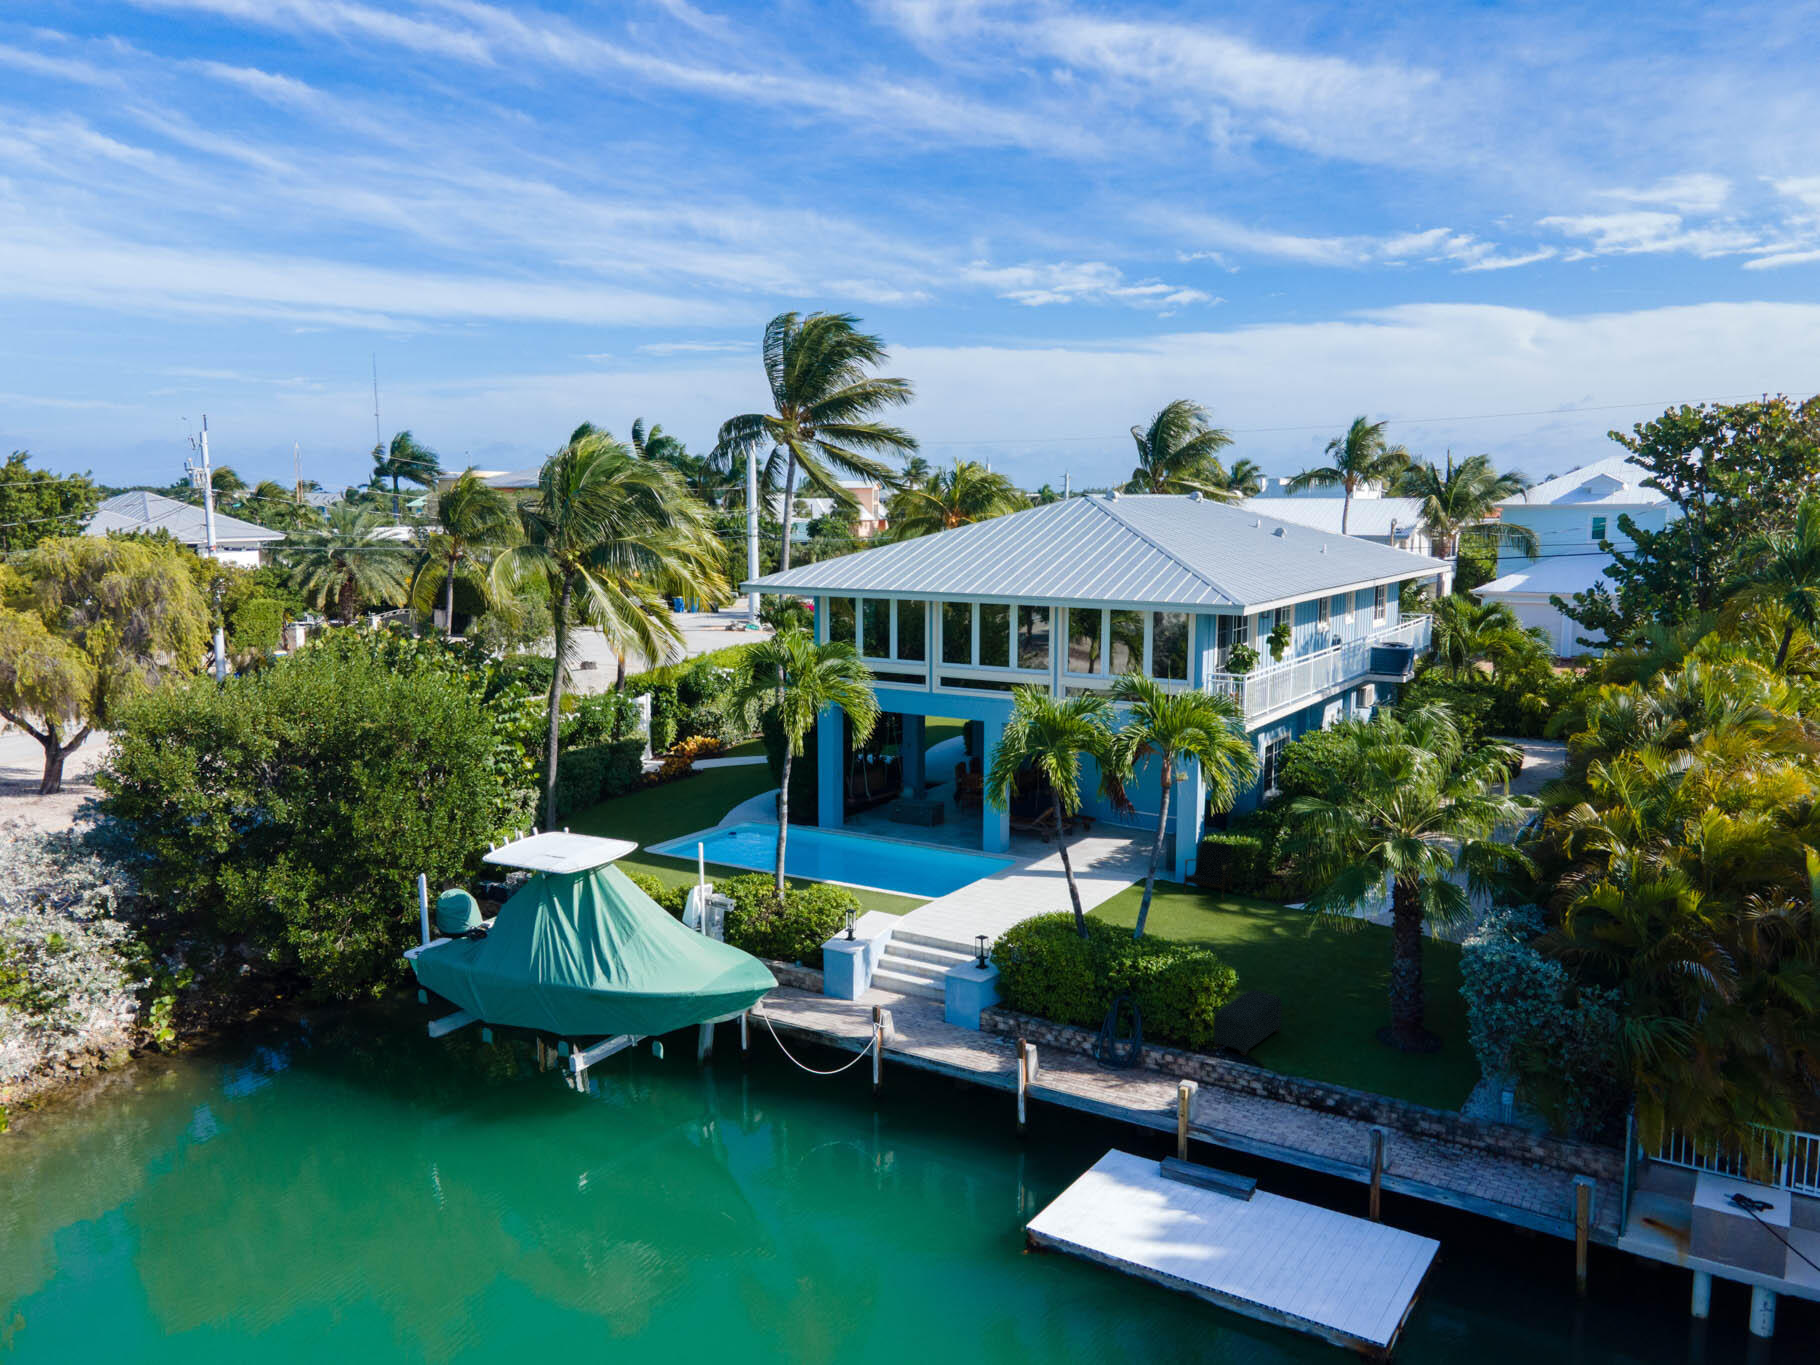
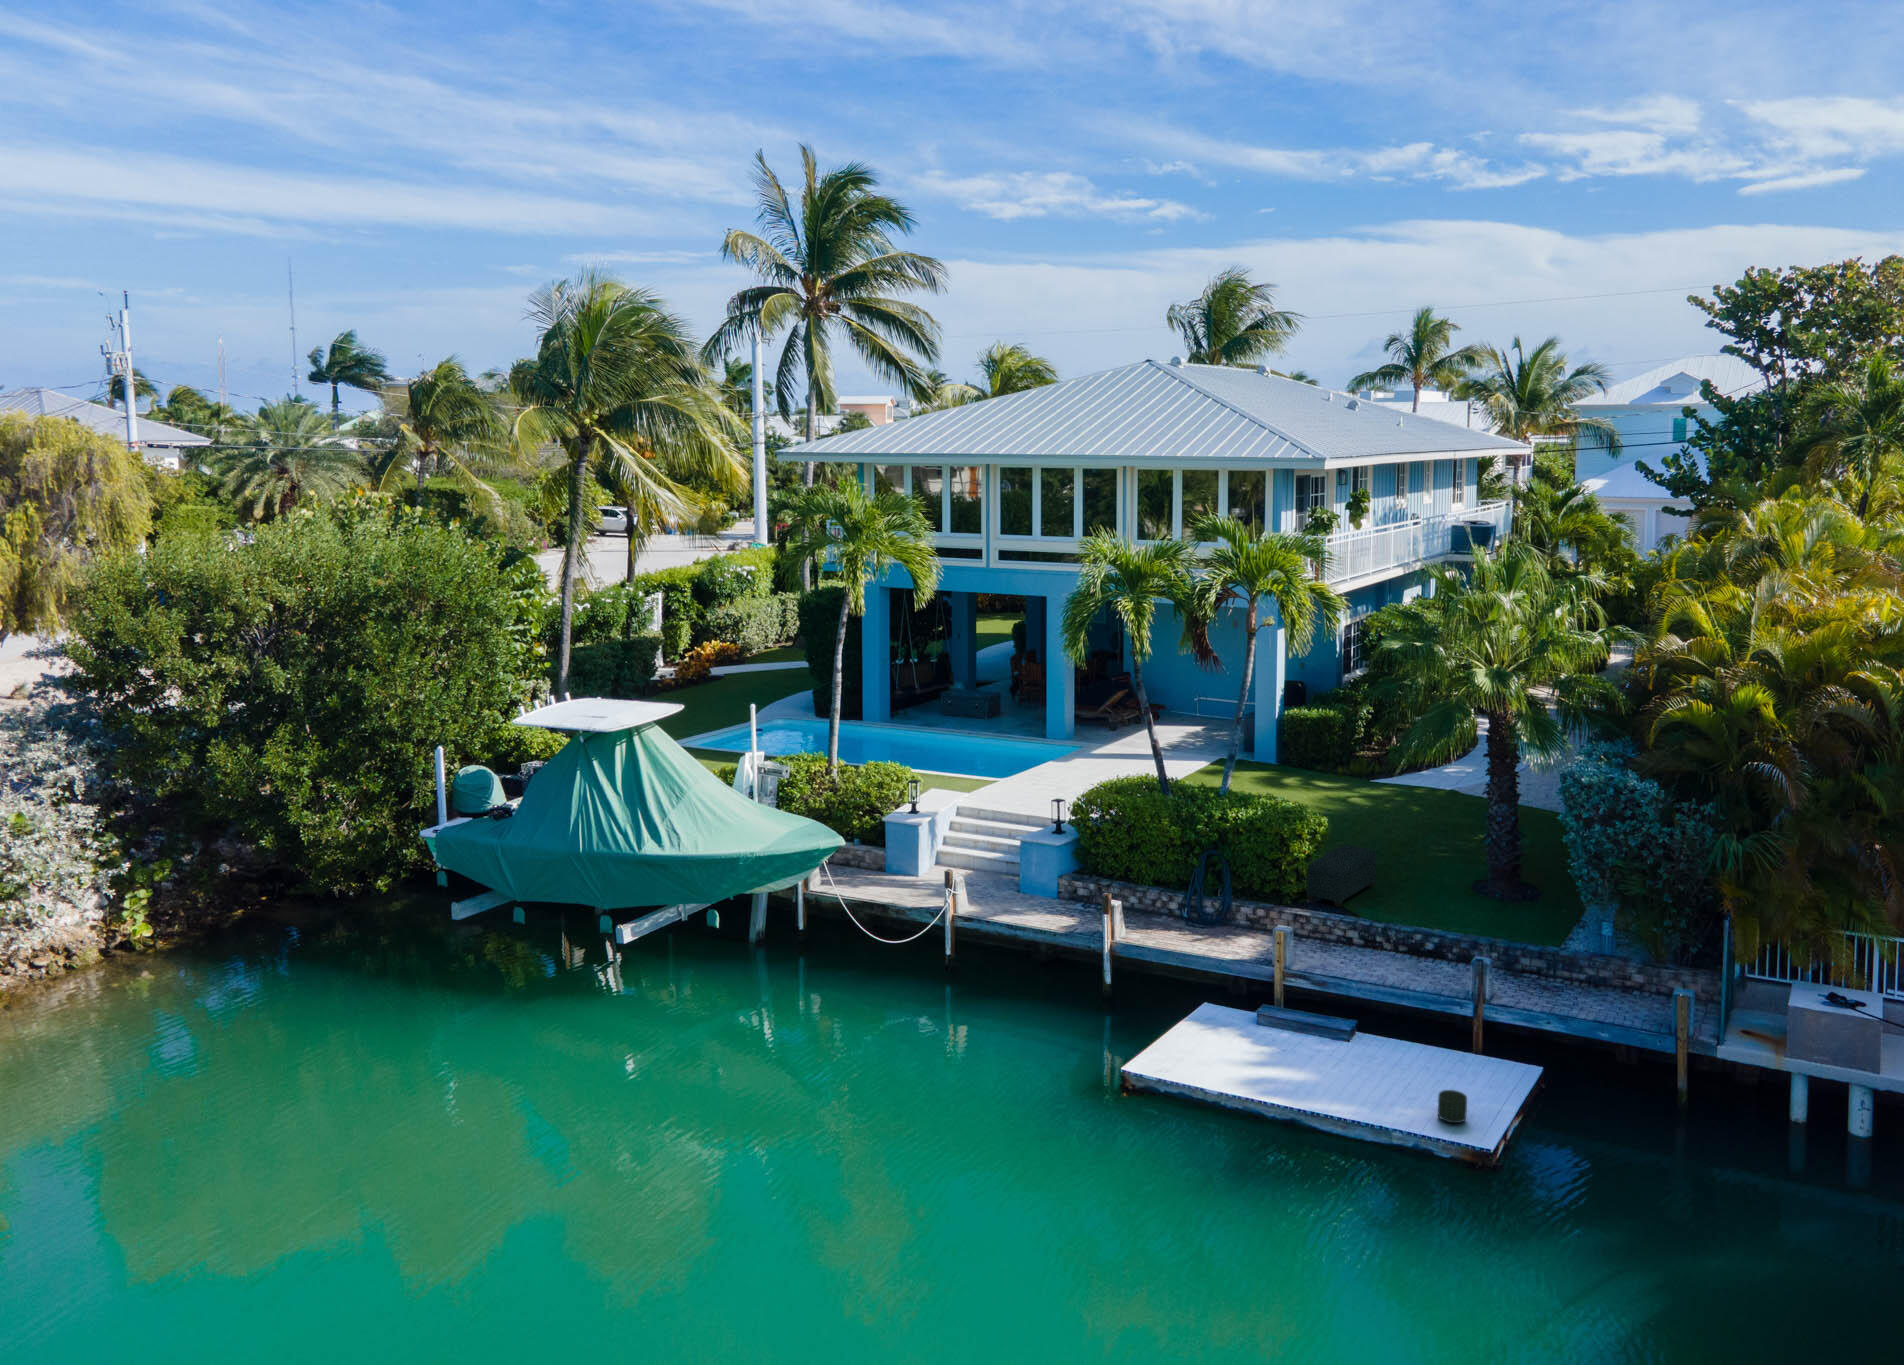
lounge chair: present [1184,841,1233,899] -> none [1262,717,1313,777]
planter: none [1329,1276,1358,1312] -> present [1438,1090,1467,1123]

